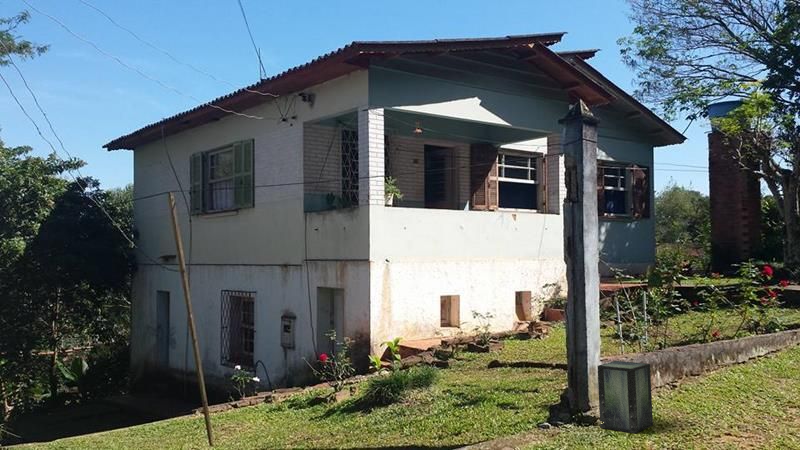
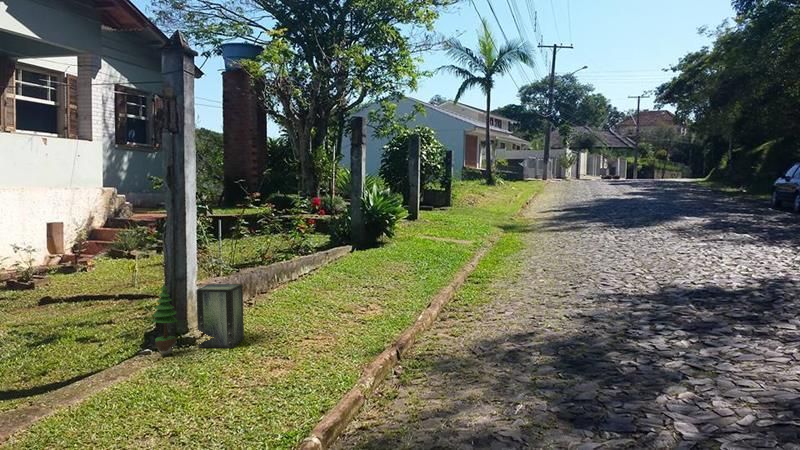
potted tree: none [550,357,577,431] -> present [152,285,178,355]

